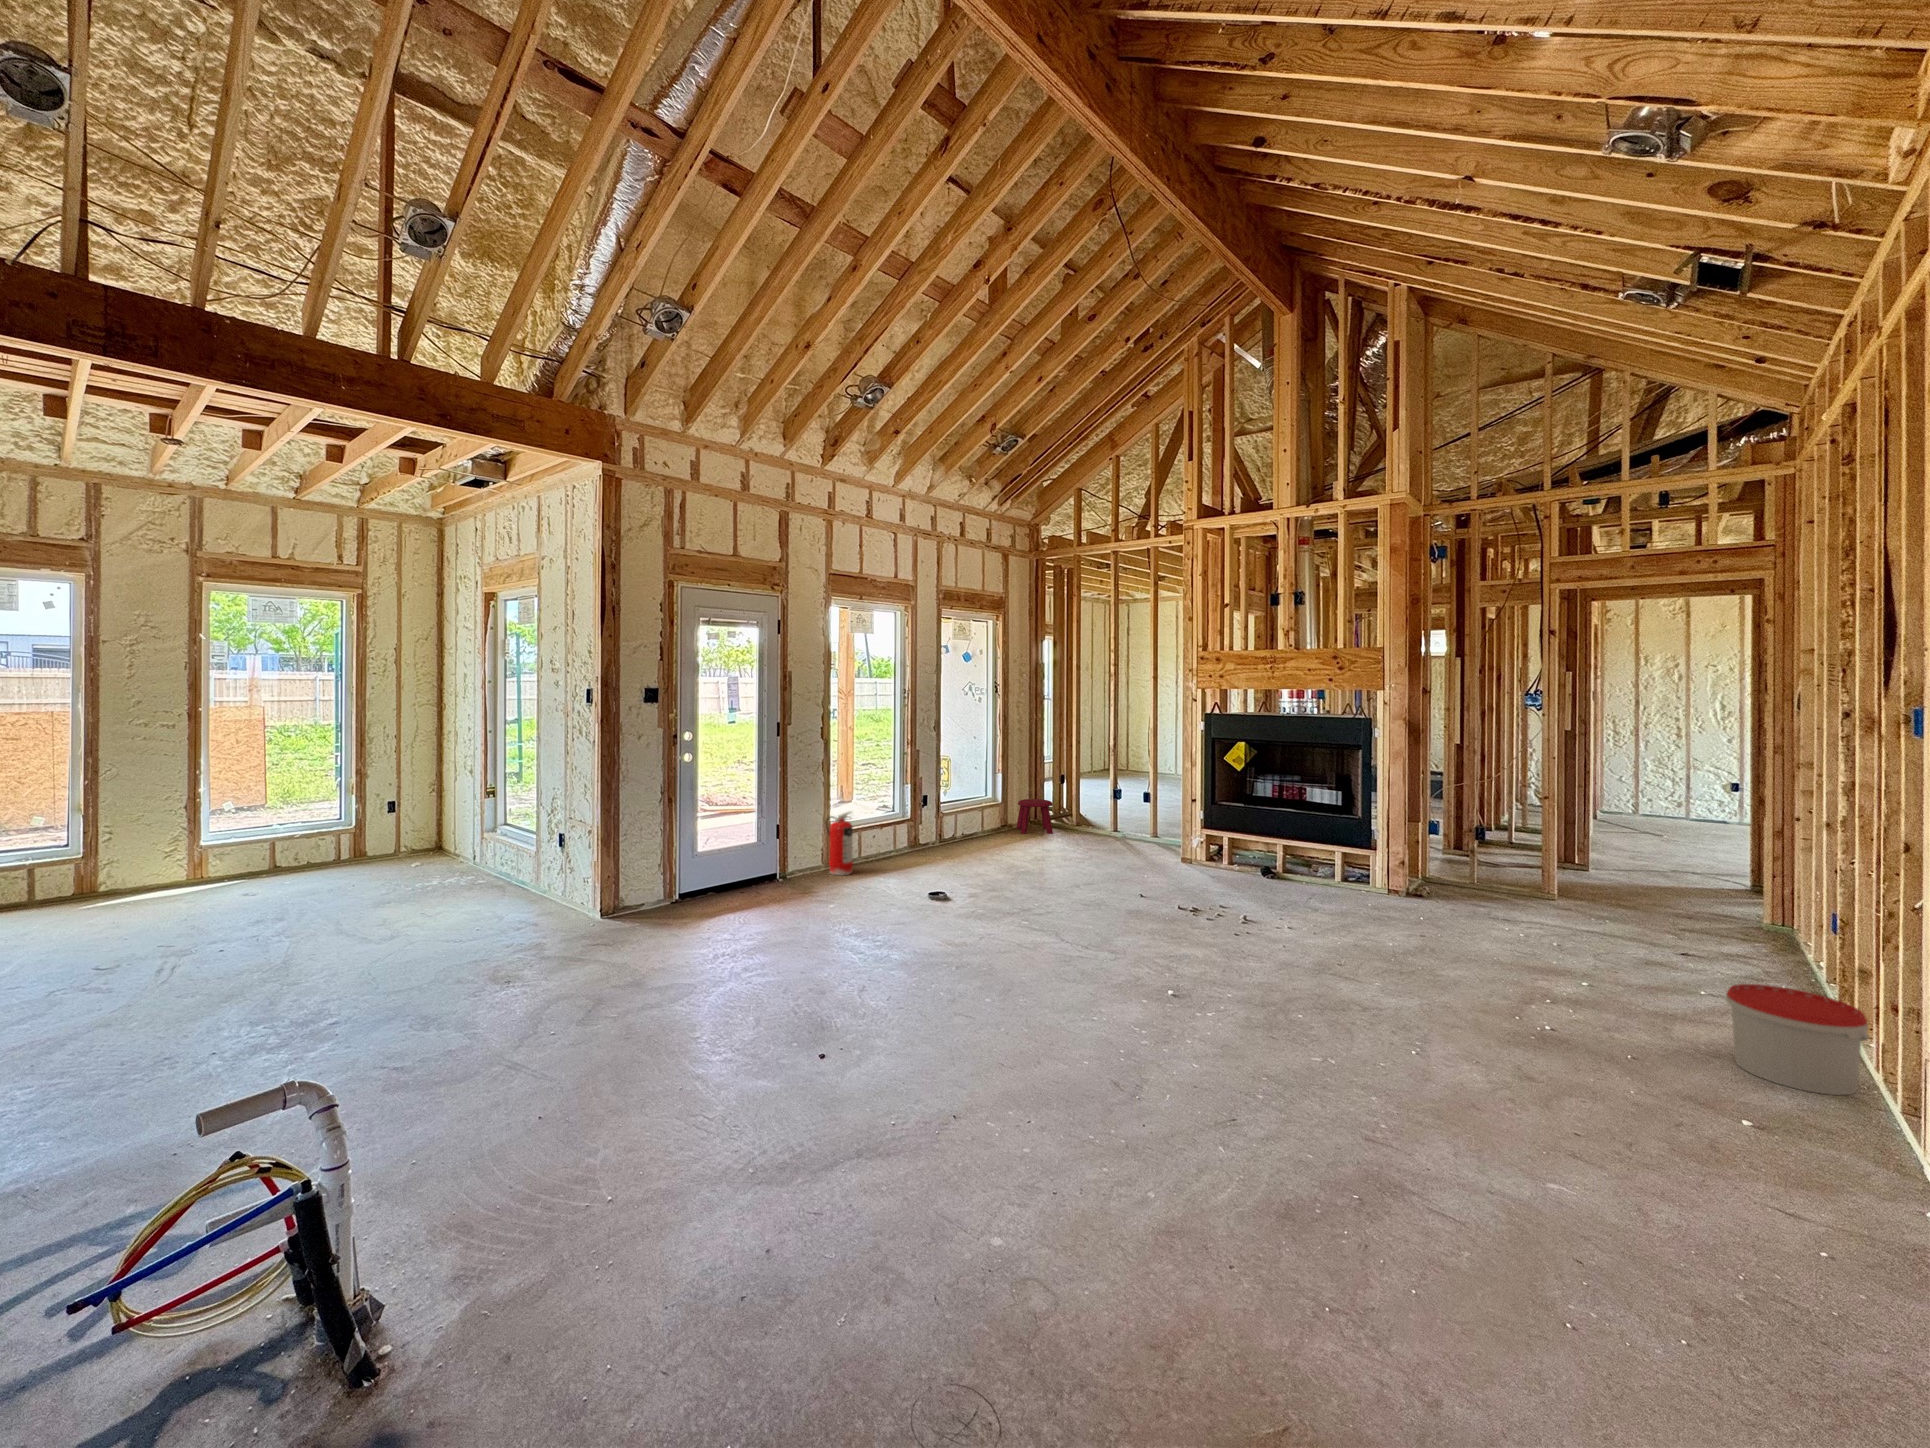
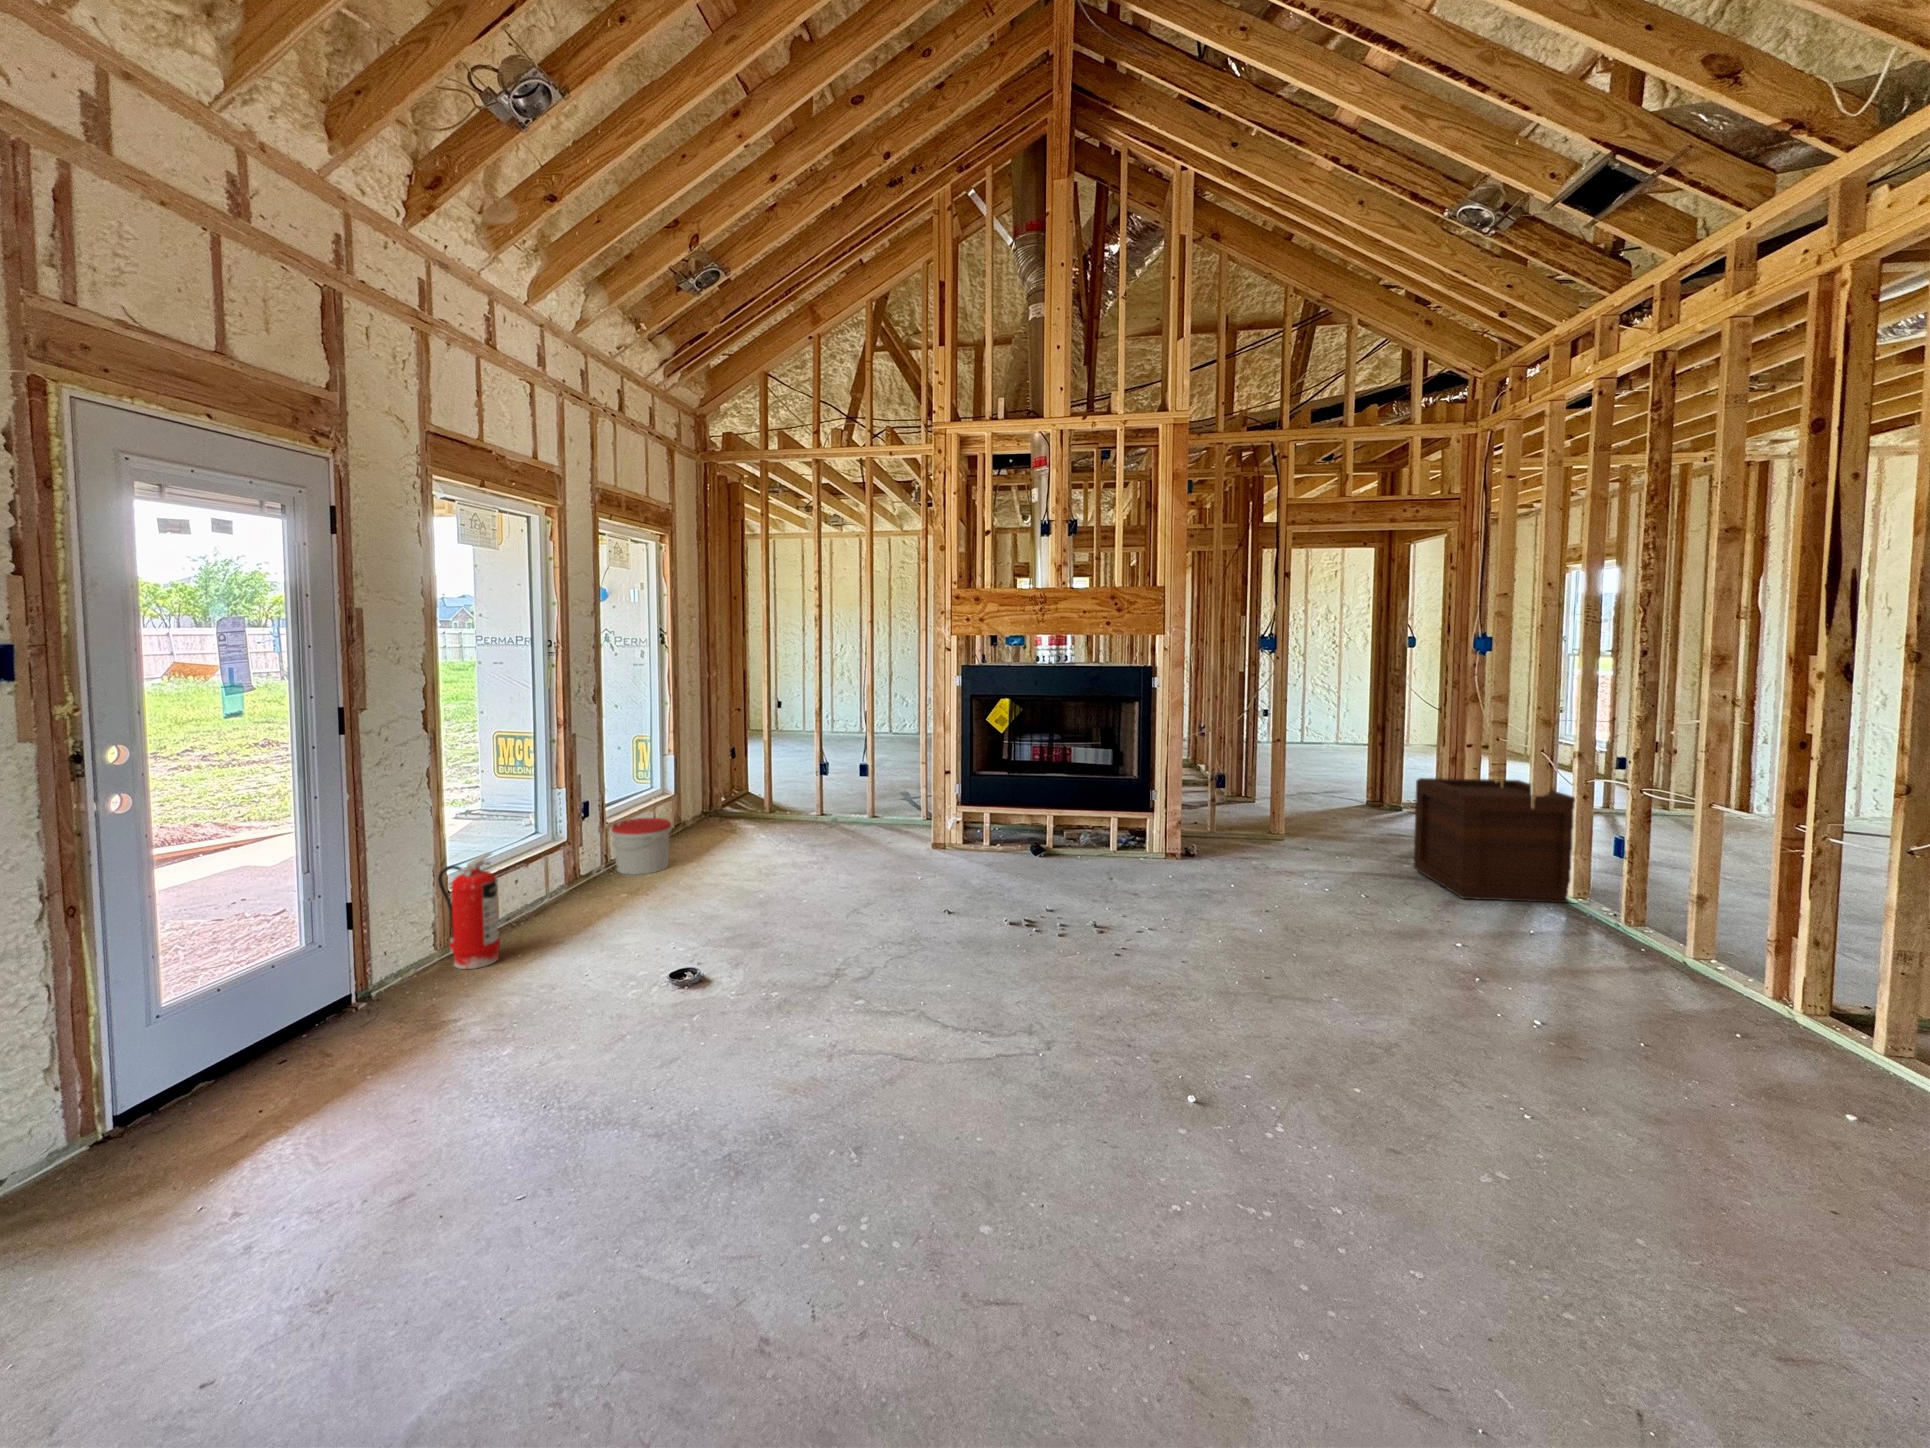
stool: present [1016,799,1053,834] -> none [690,787,745,836]
wooden crate: none [1656,844,1817,991] -> present [1414,778,1575,903]
bucket: present [1726,984,1869,1095] -> present [611,818,672,875]

